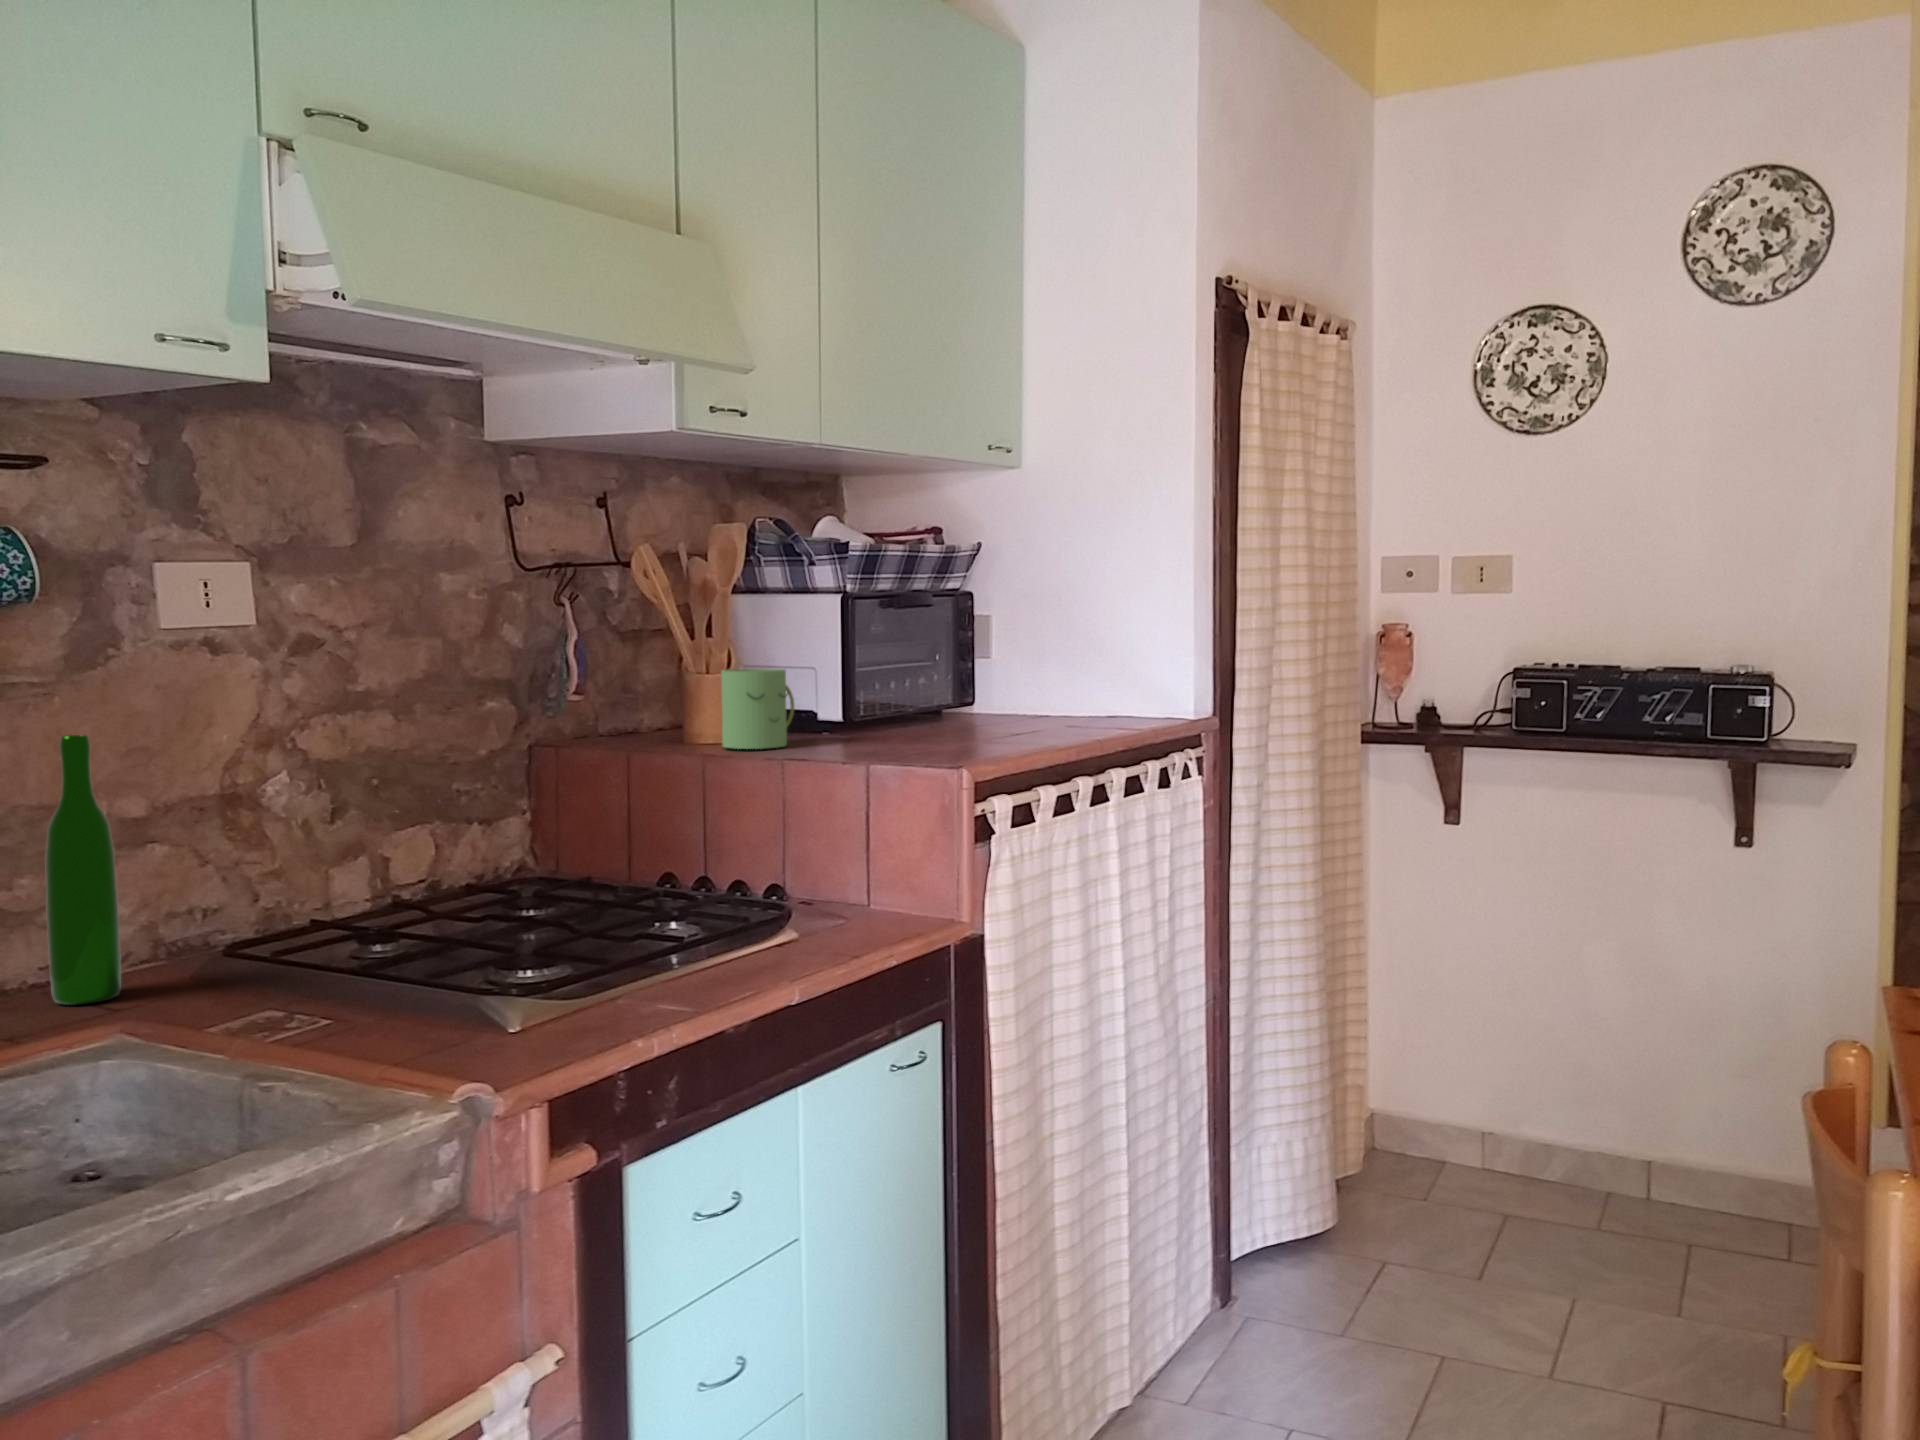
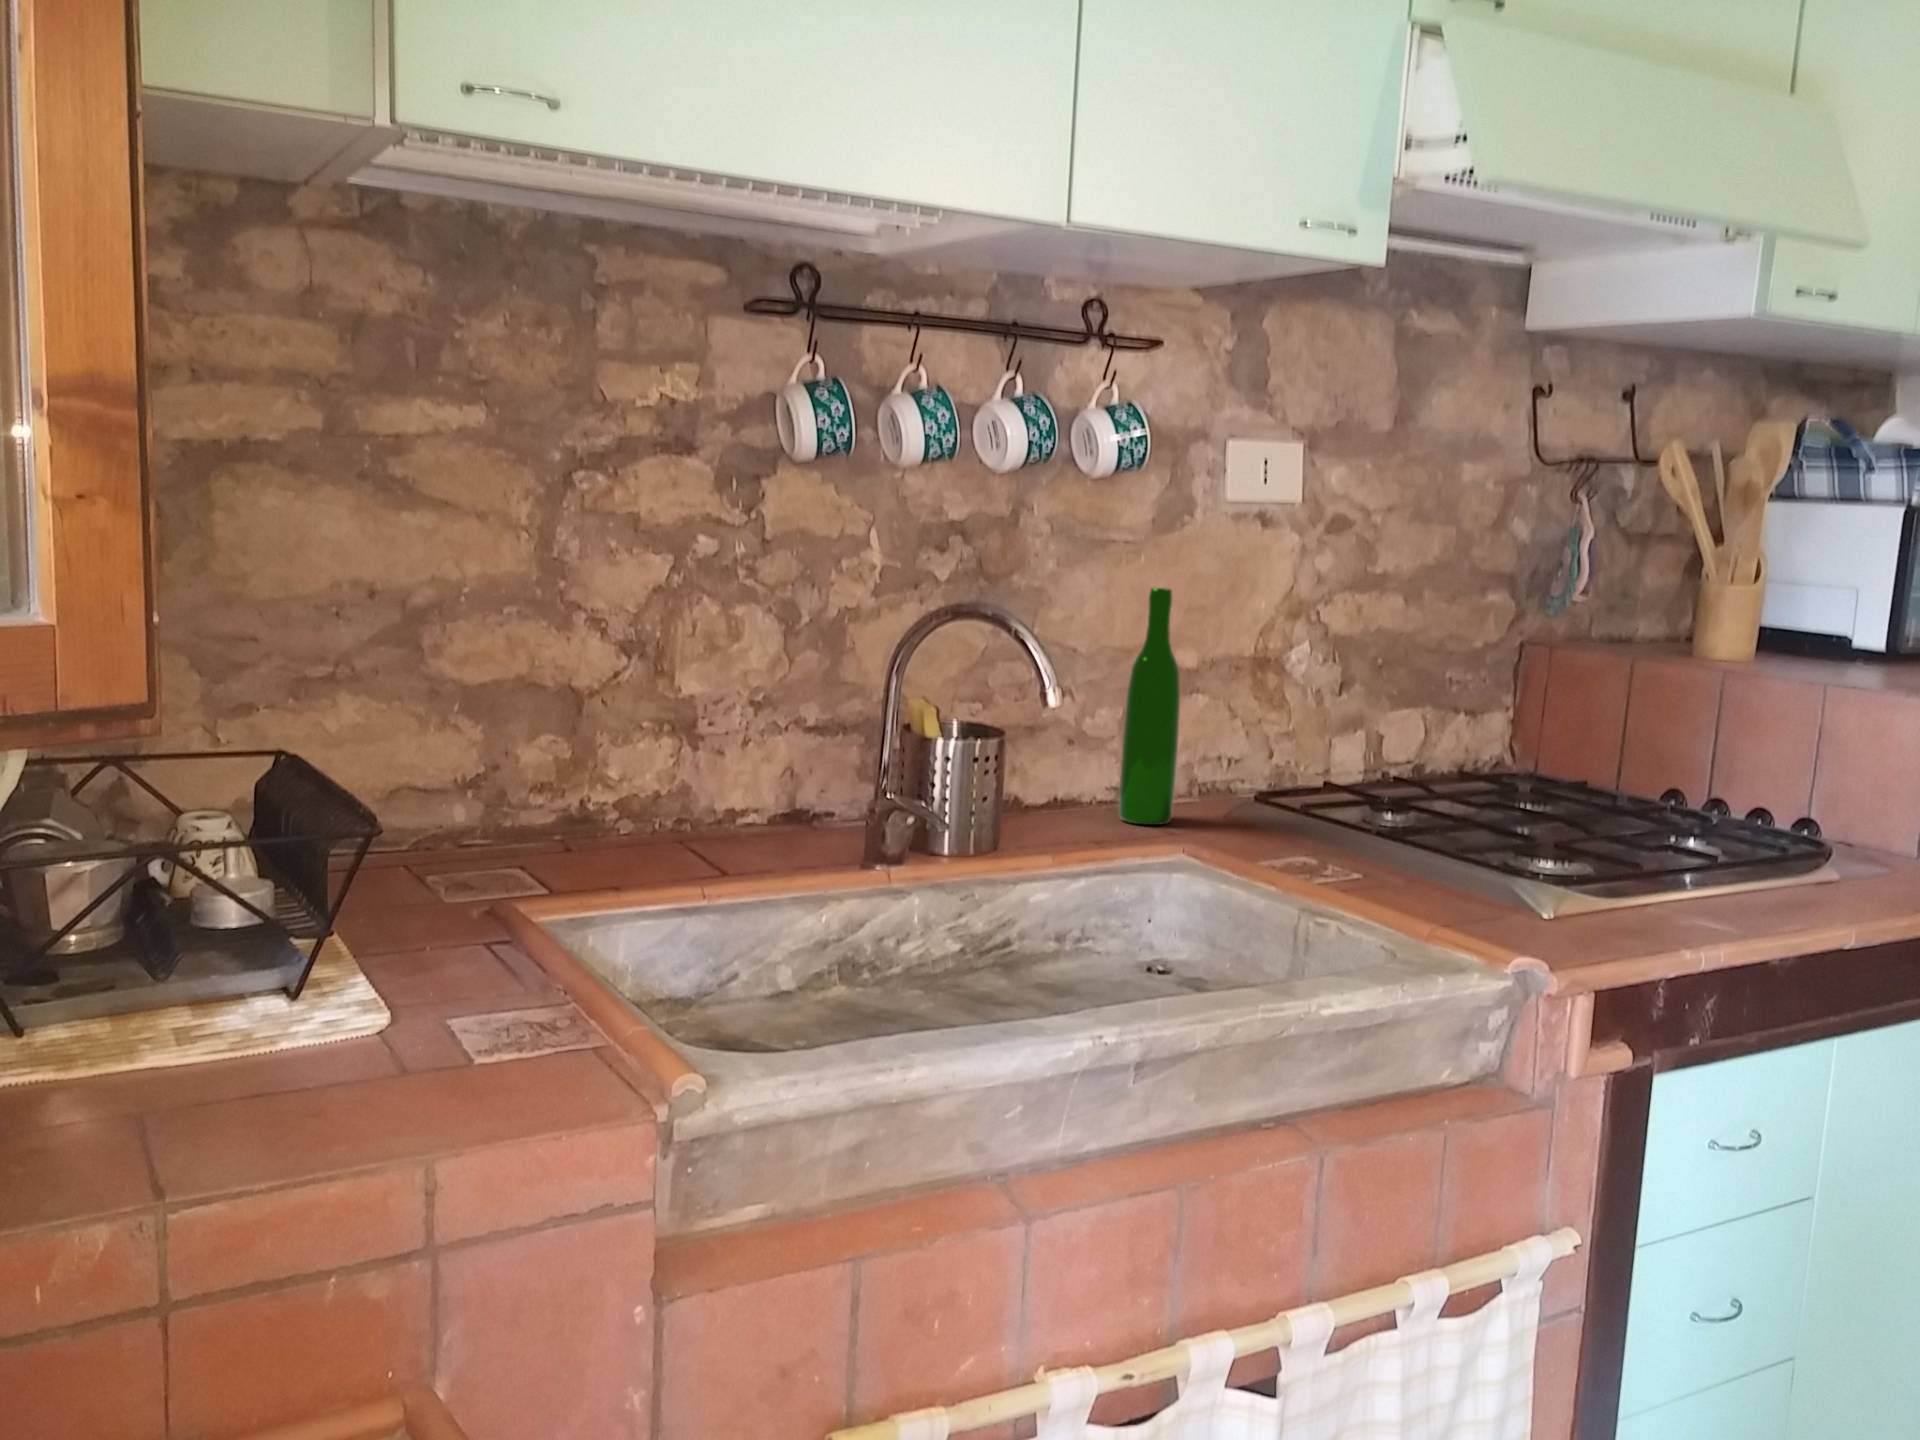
mug: present [721,669,794,749] -> none [1743,581,1834,671]

